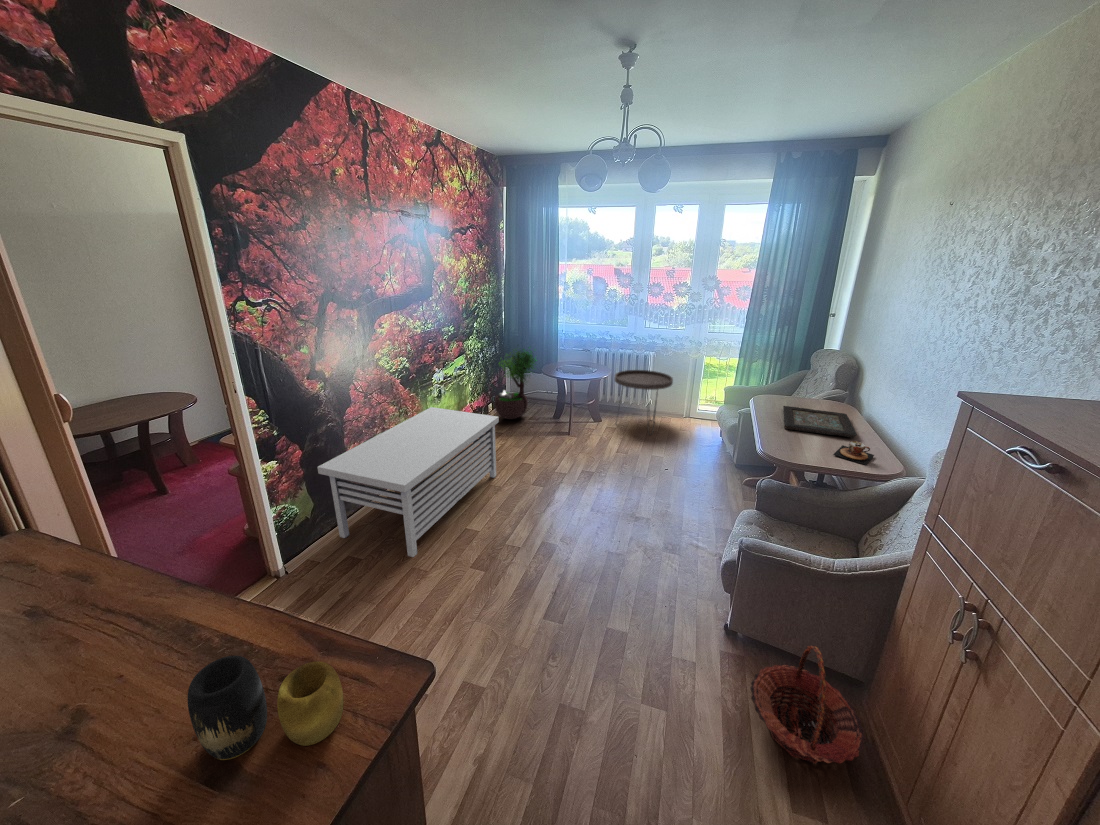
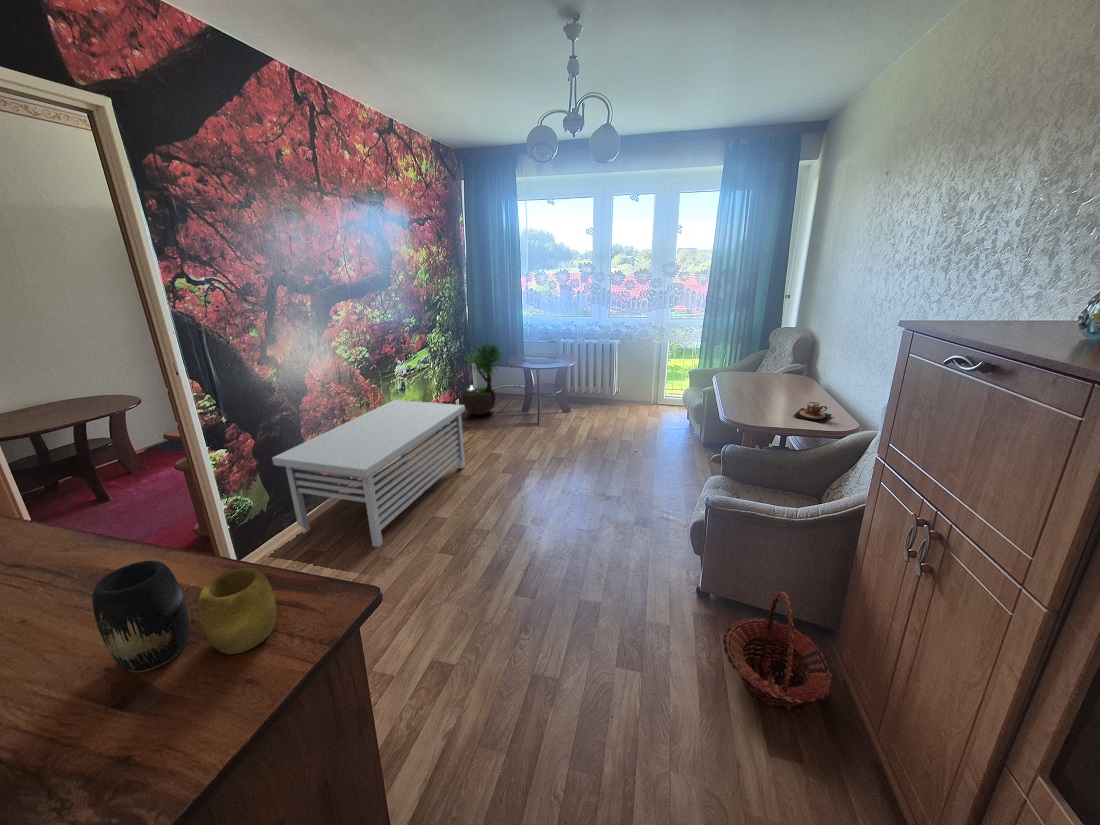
side table: present [615,370,673,432] -> none [582,359,640,423]
decorative tray: present [783,406,857,438] -> none [745,379,815,402]

